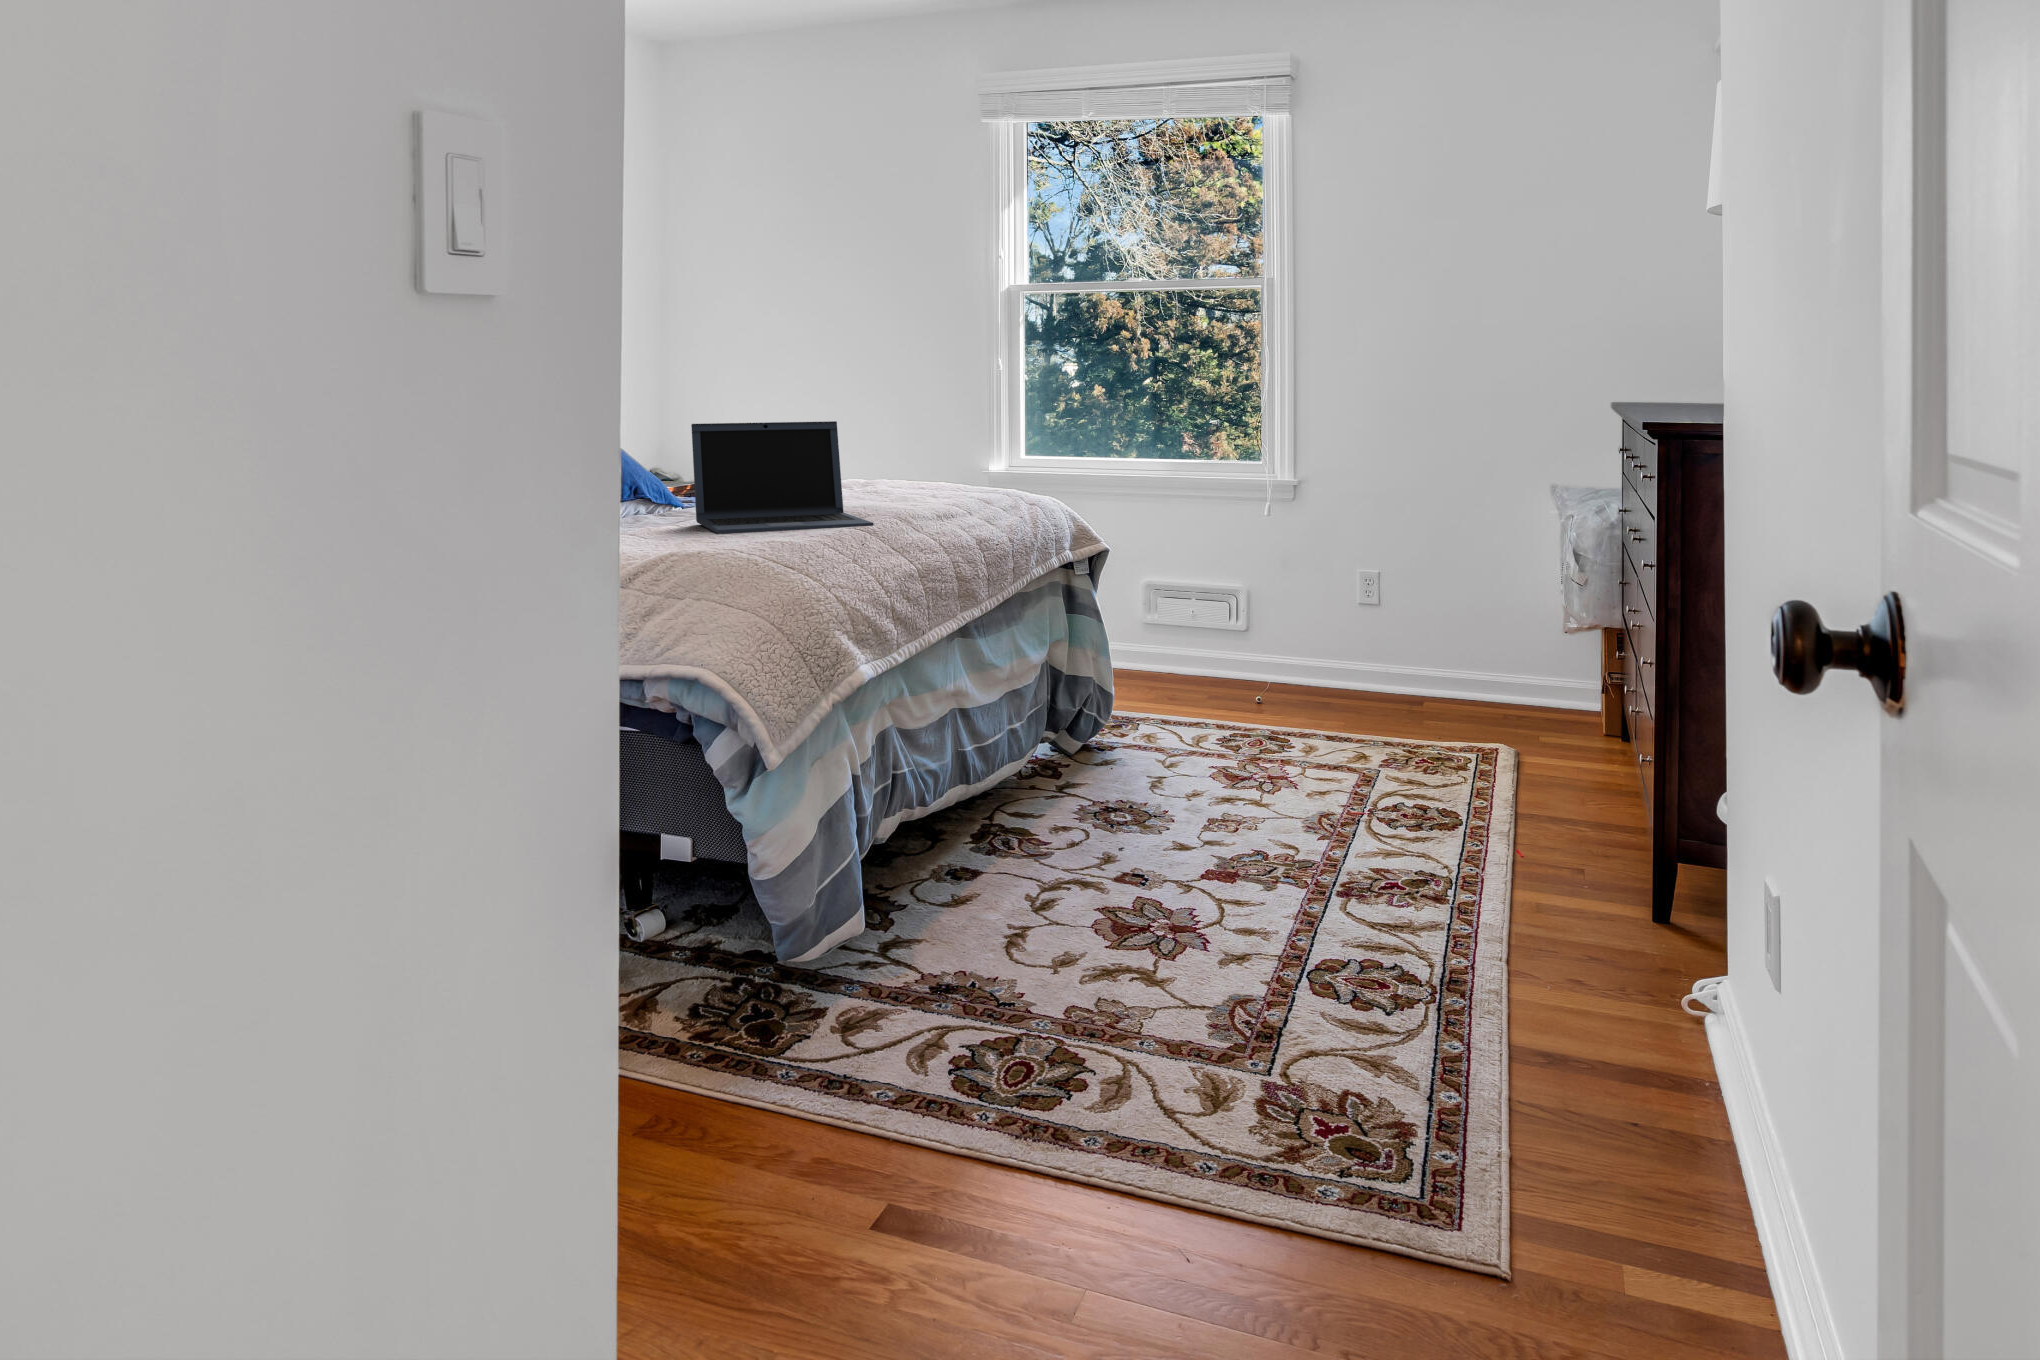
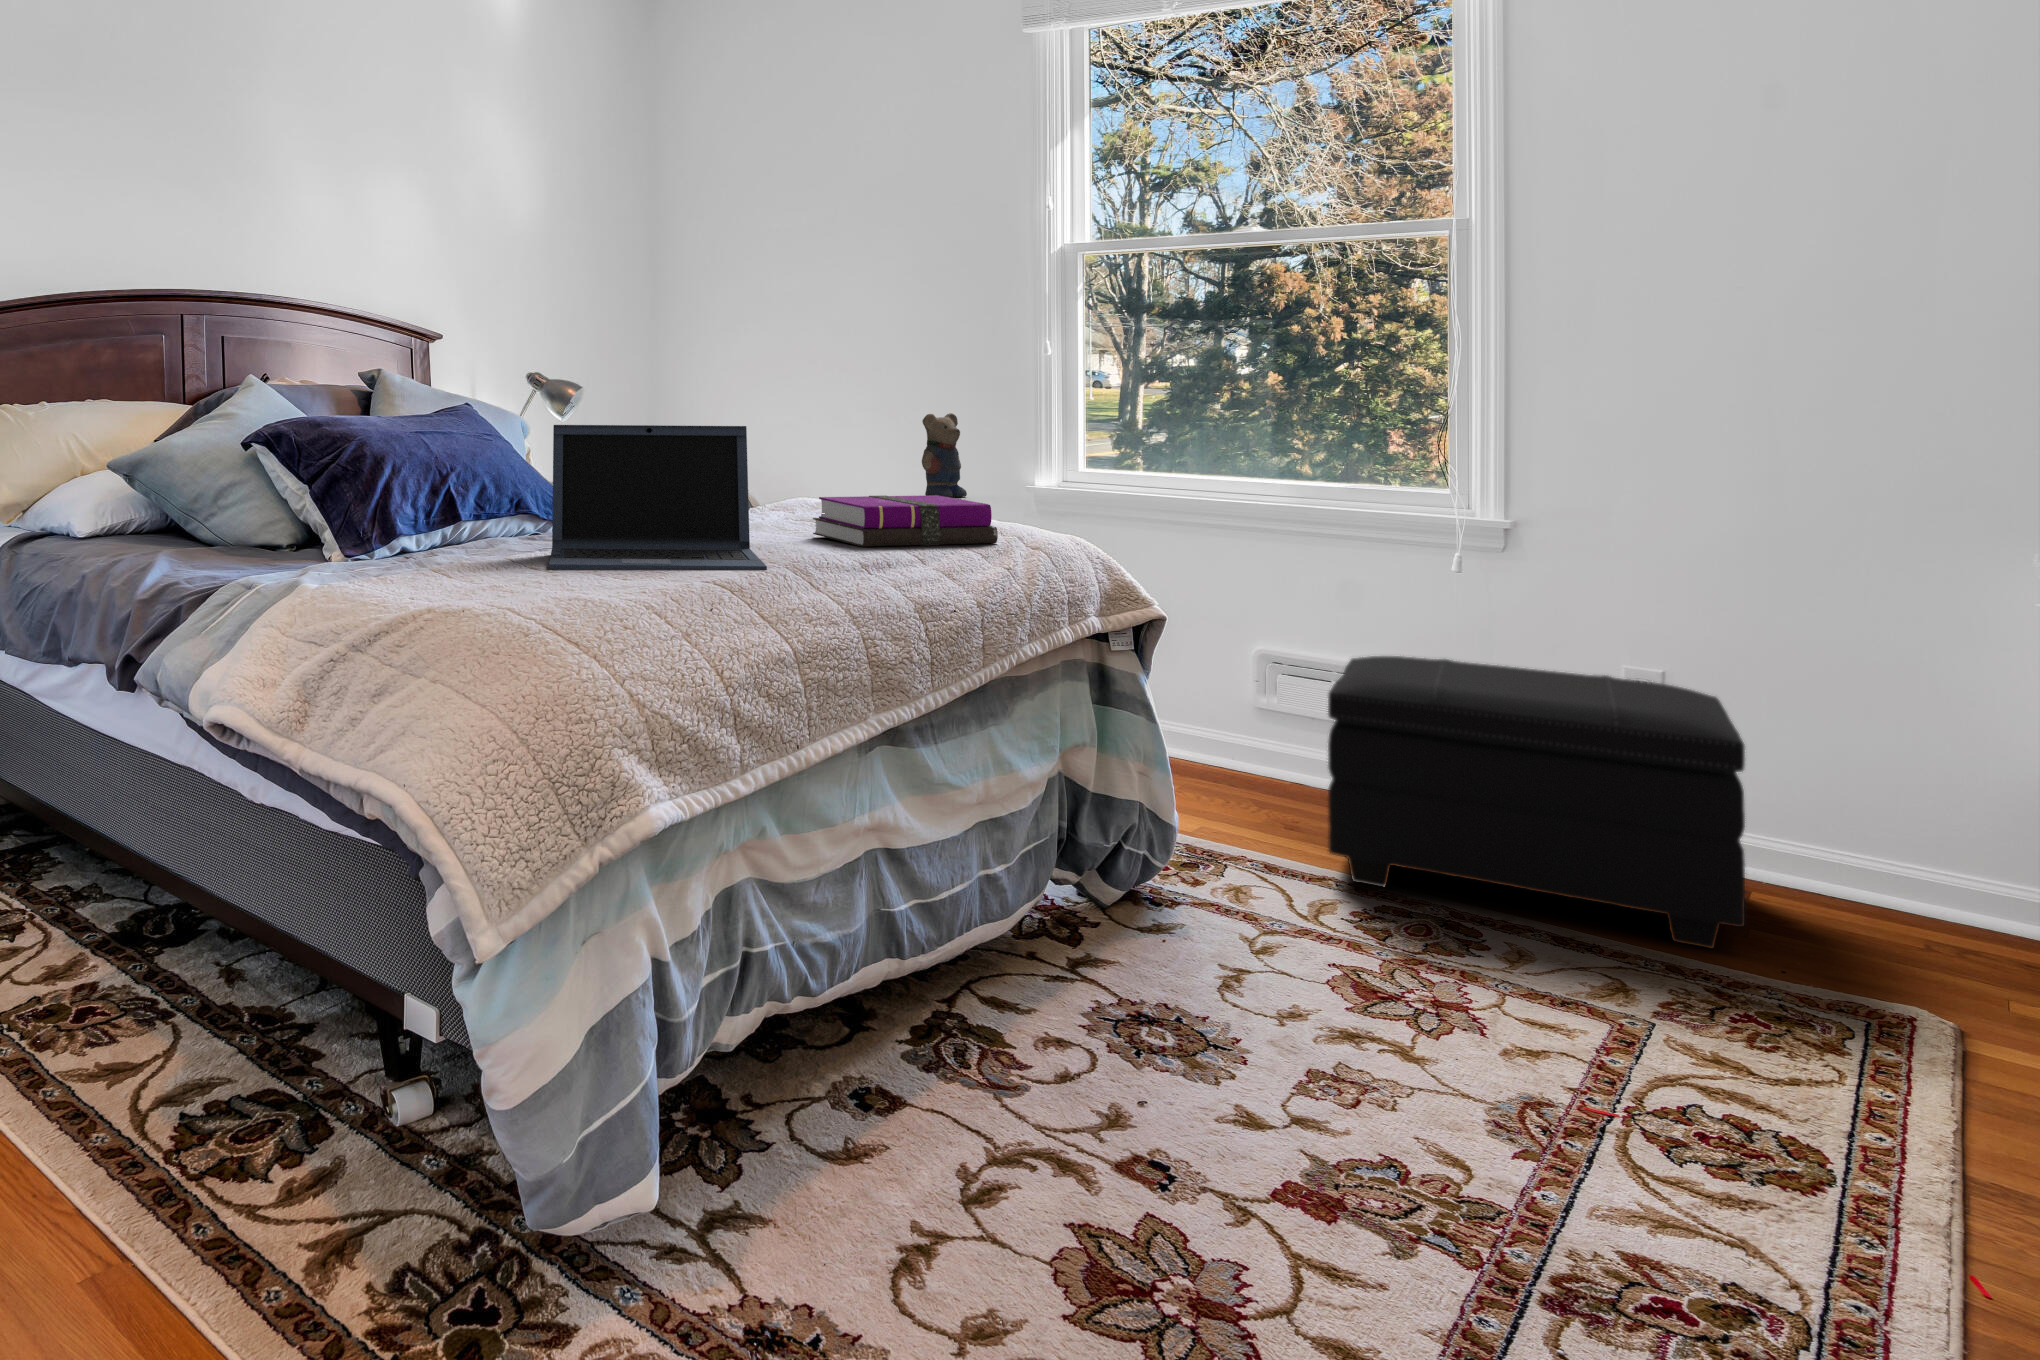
teddy bear: none [895,403,929,471] -> present [922,413,967,498]
notebook: none [866,468,1000,508] -> present [813,495,998,547]
footstool: none [1198,570,1425,731] -> present [1328,656,1745,949]

